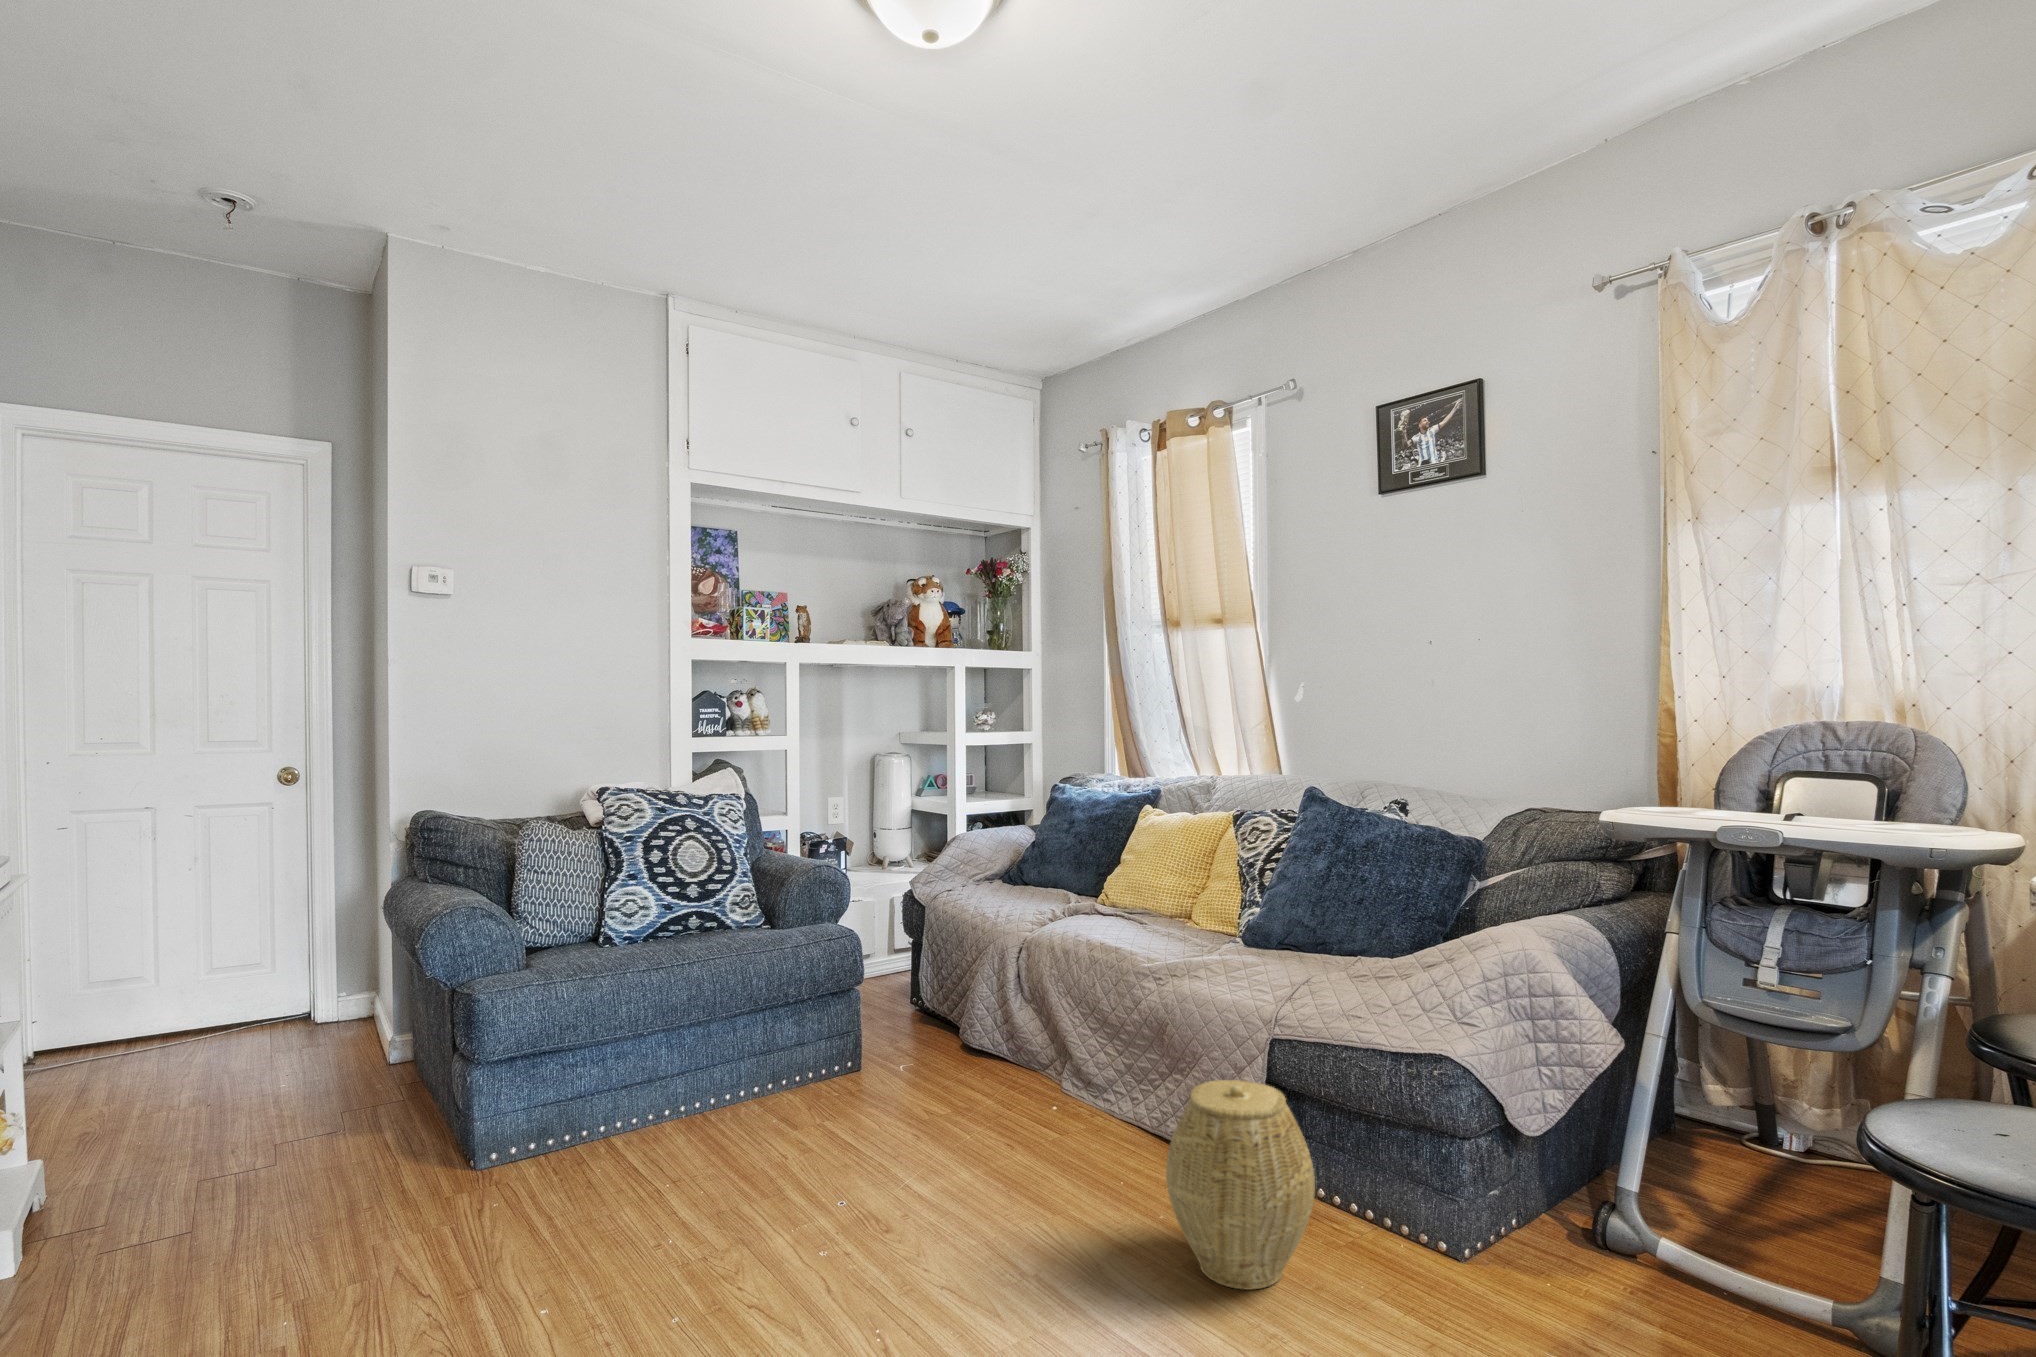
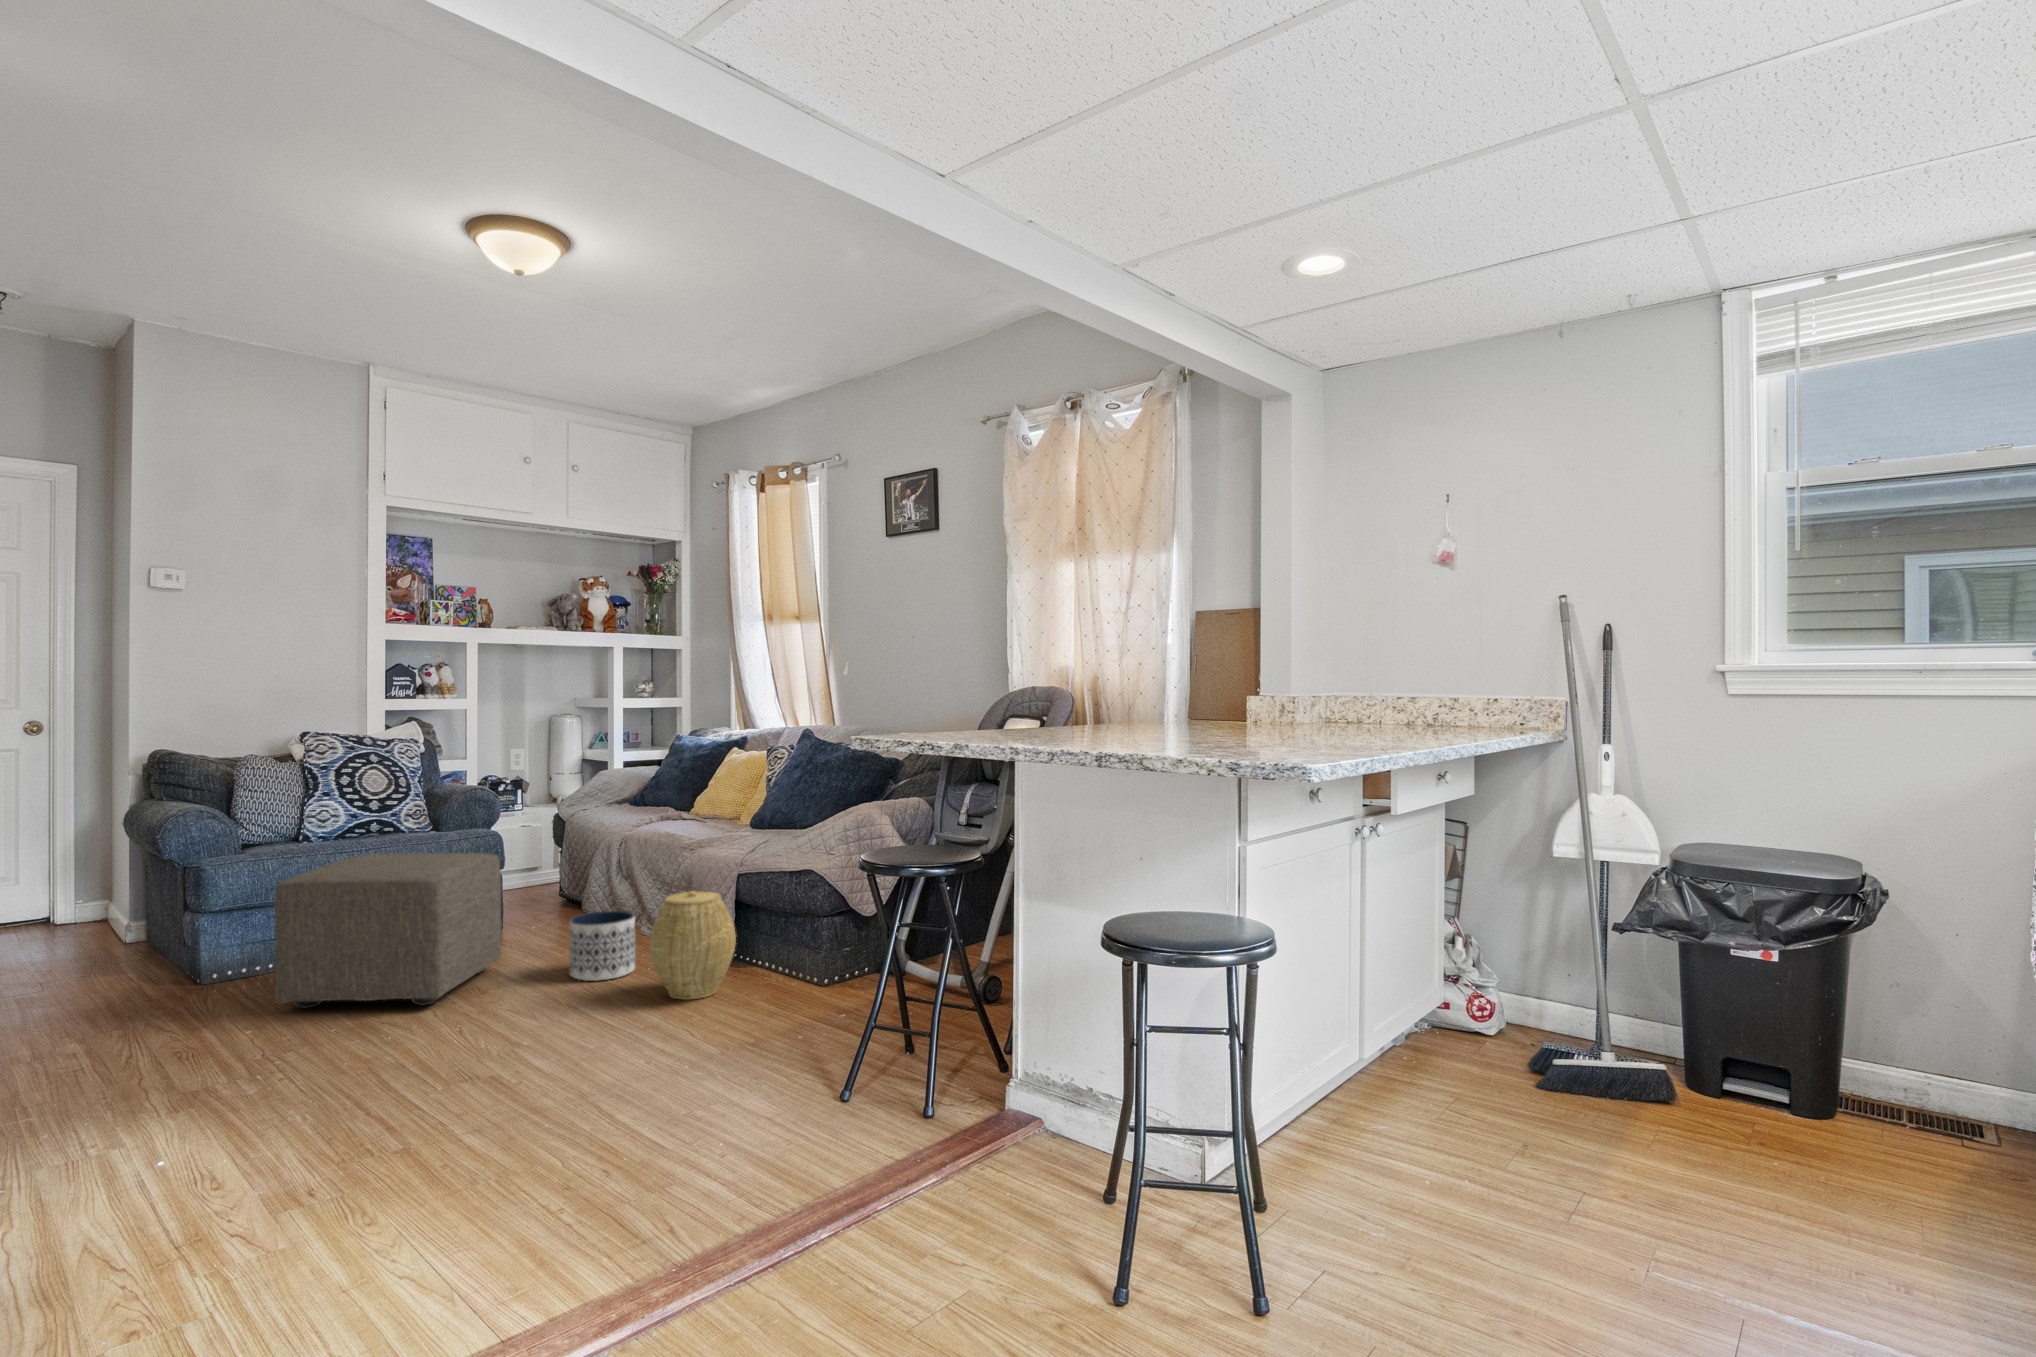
ottoman: none [576,984,892,1269] -> present [274,853,501,1008]
planter: none [1004,1084,1105,1215] -> present [569,911,635,981]

